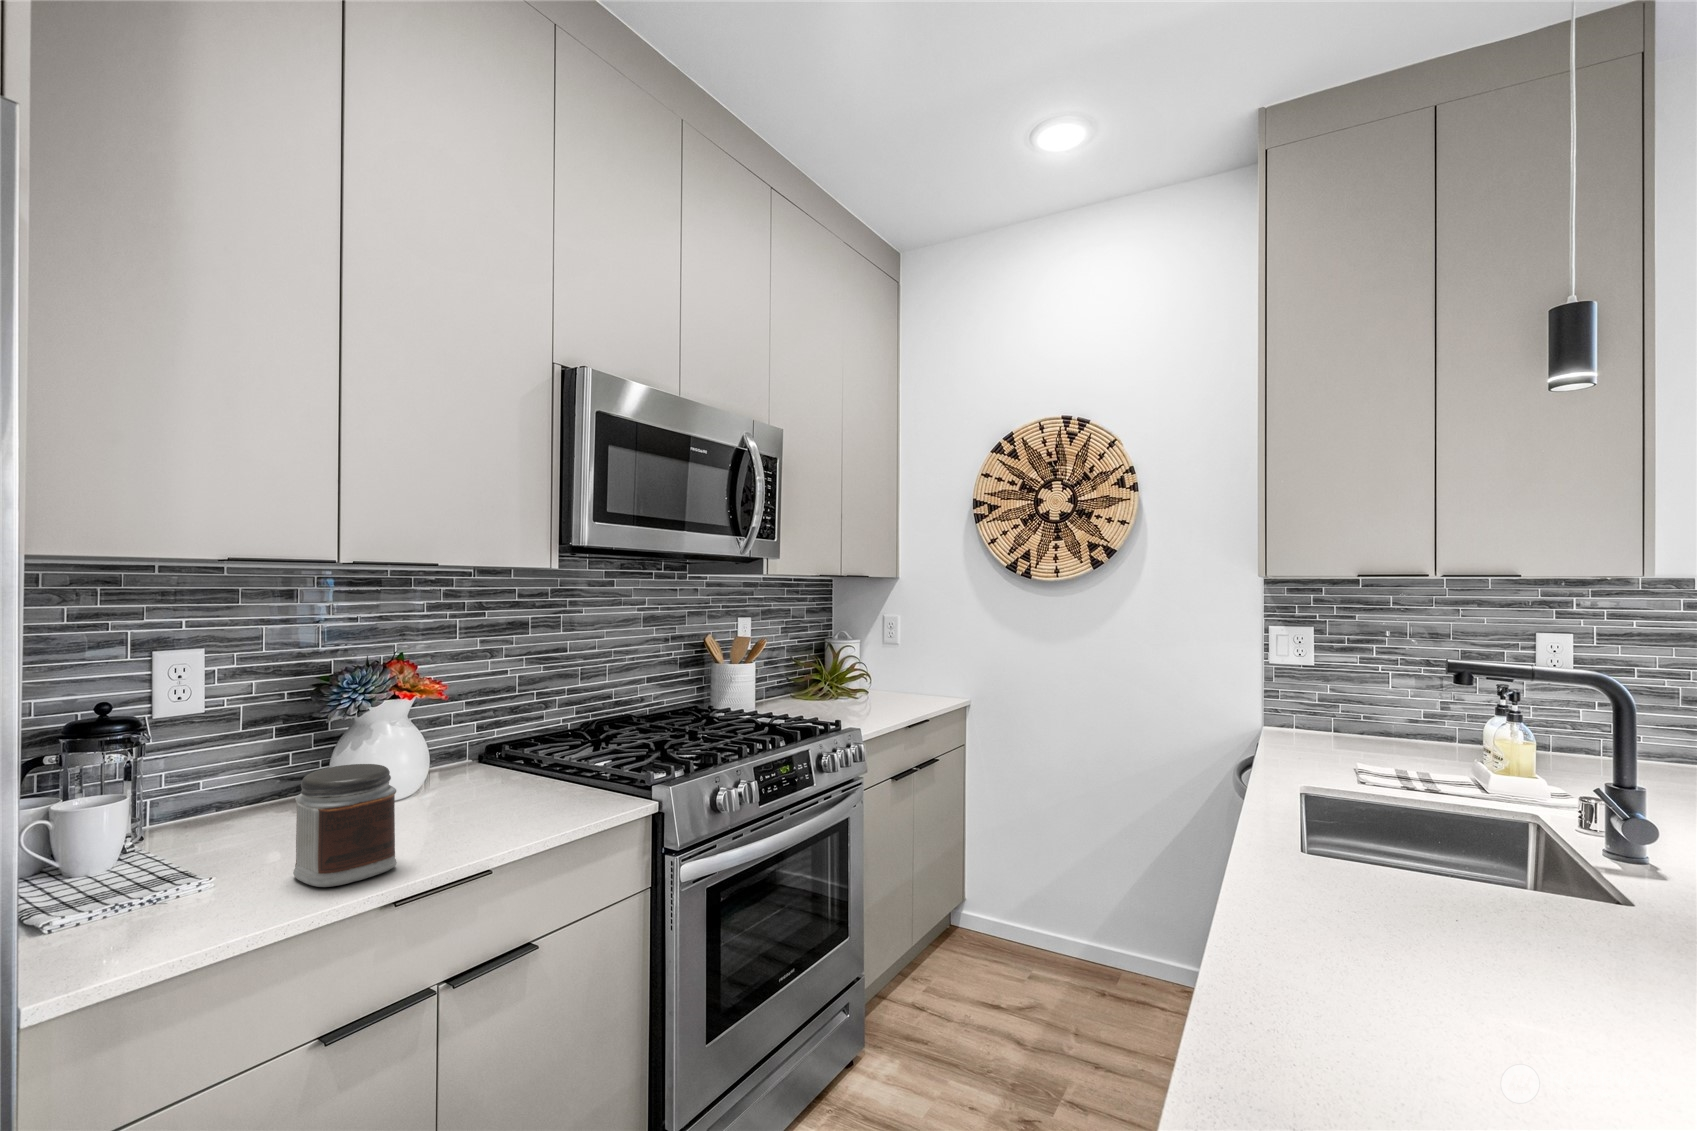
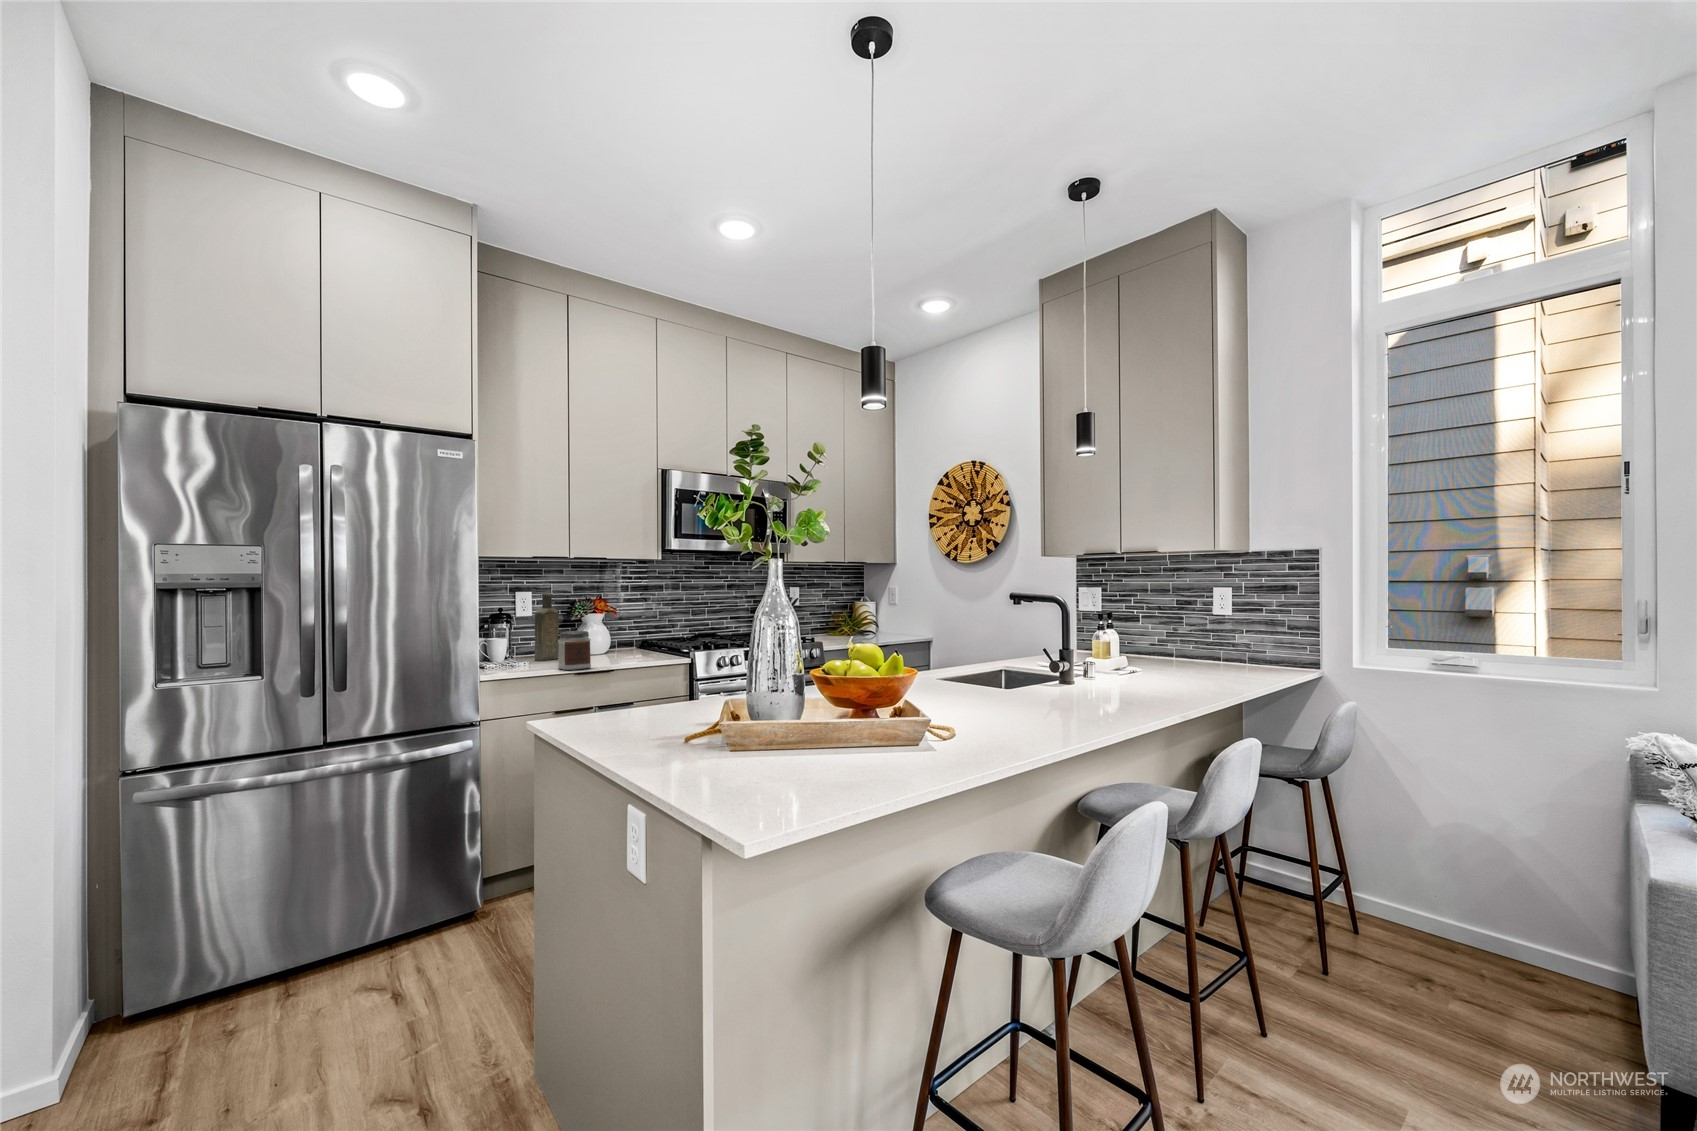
bottle: none [195,652,287,831] -> present [535,593,559,661]

